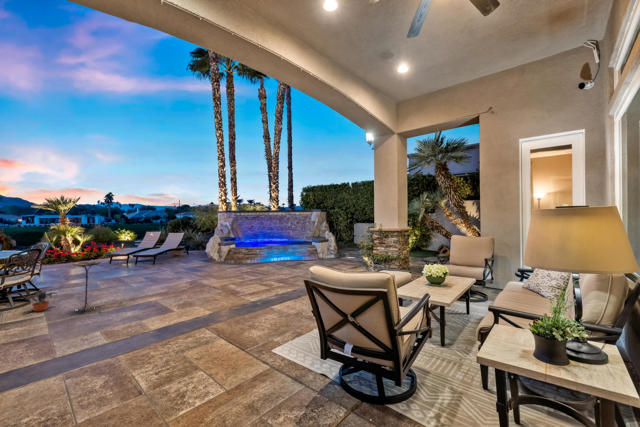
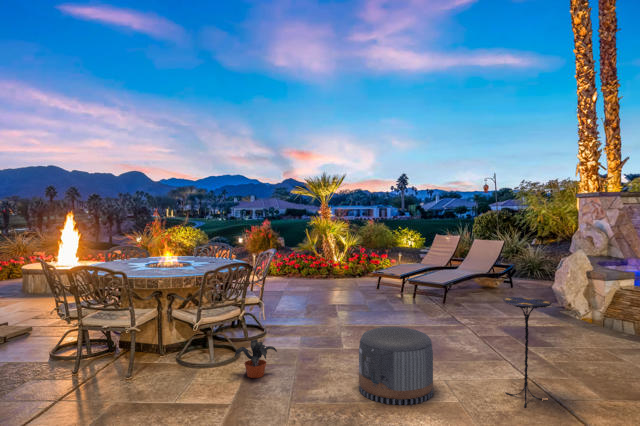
side table: present [72,262,100,310] -> present [503,297,552,406]
pouf: none [114,270,152,302] -> present [359,327,433,405]

